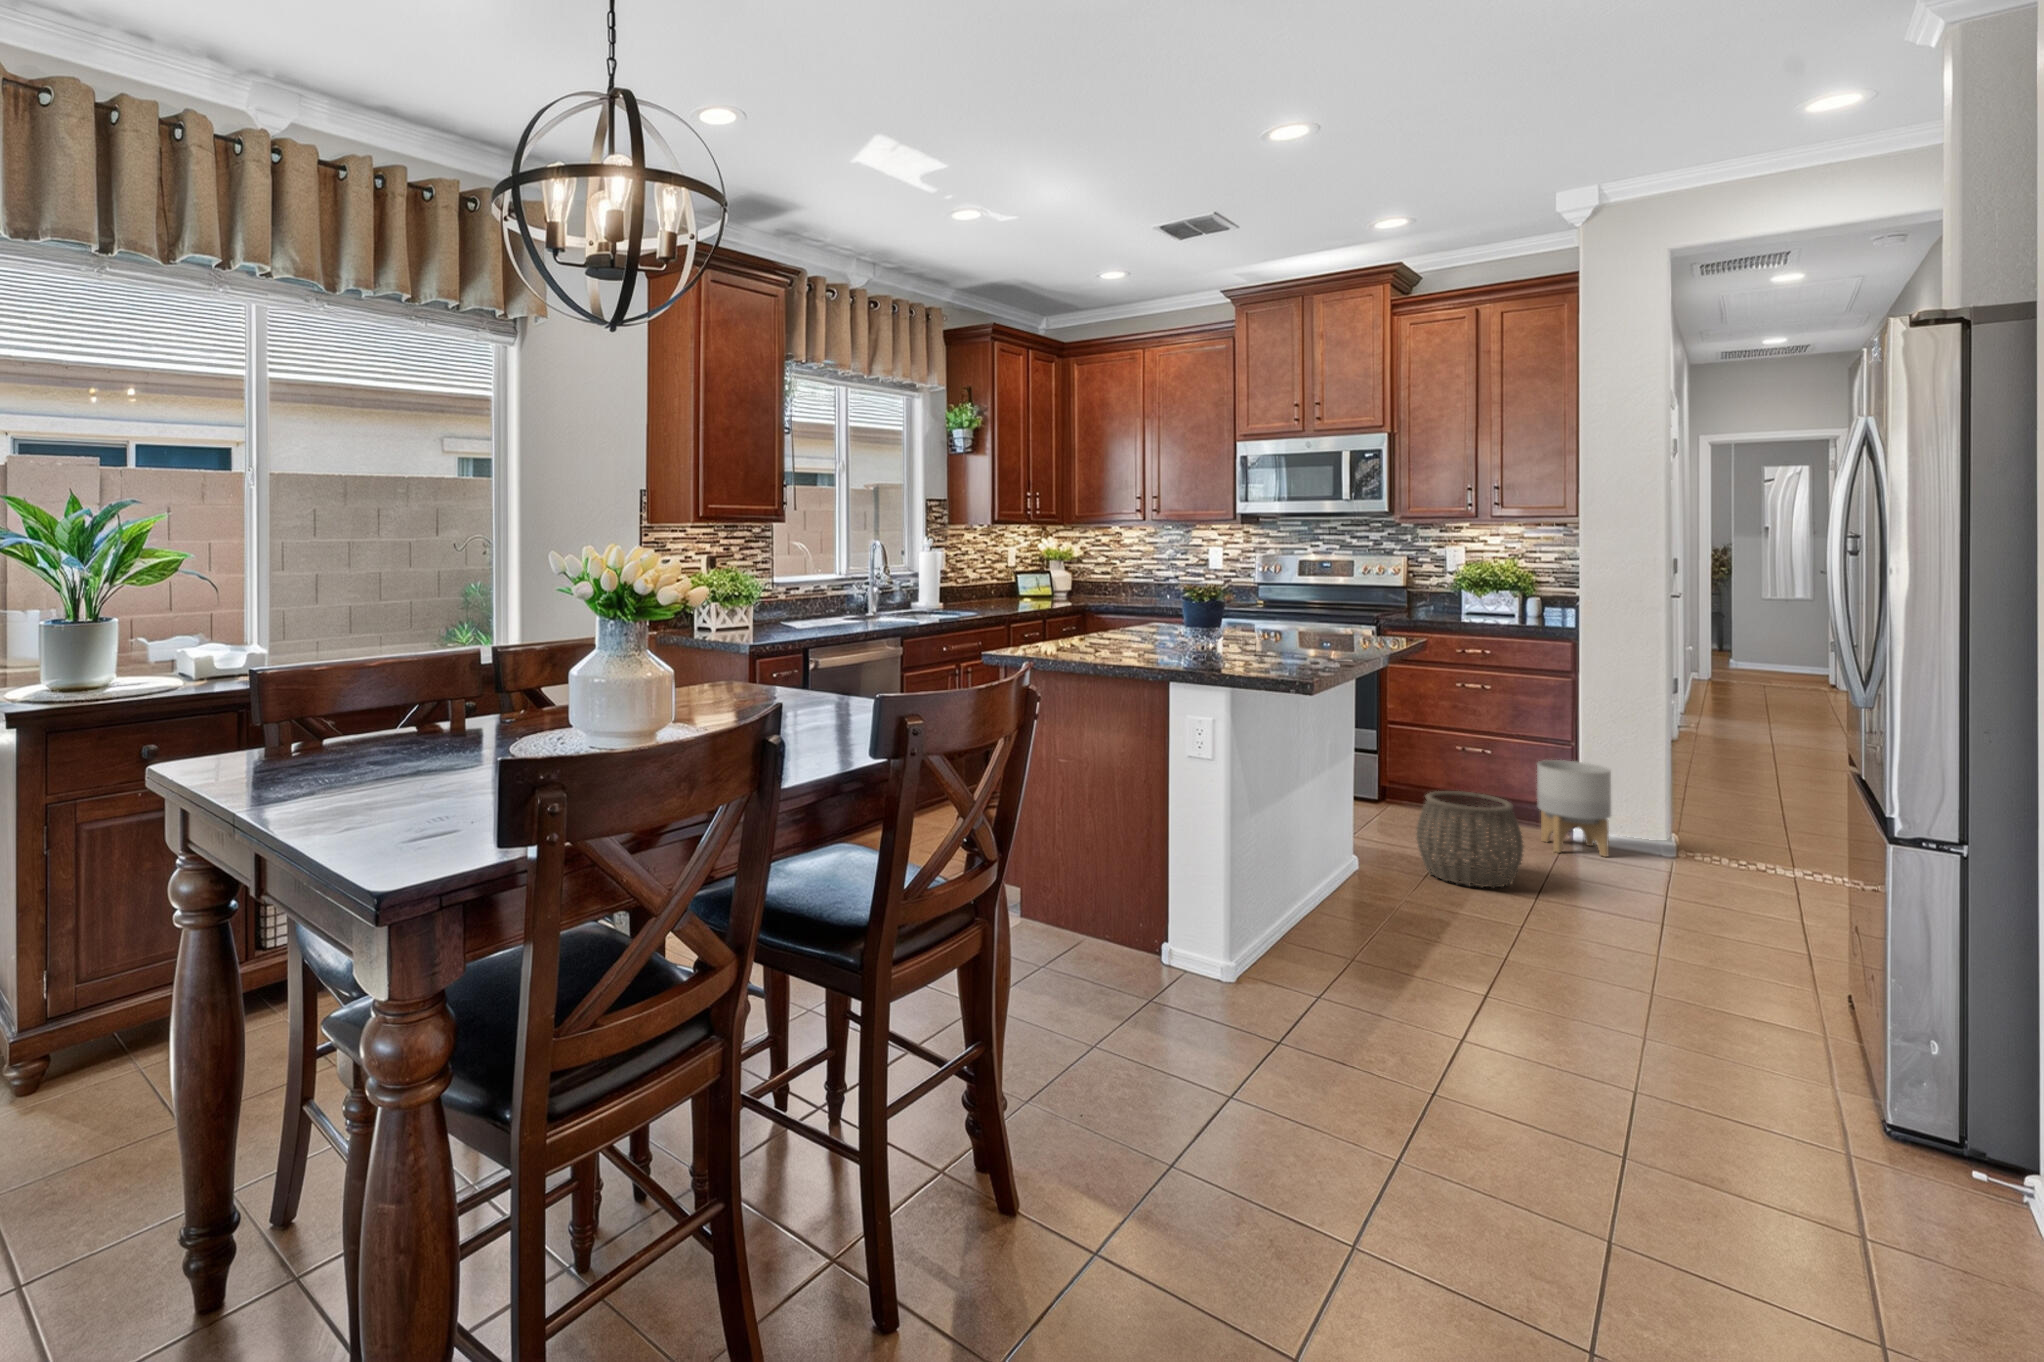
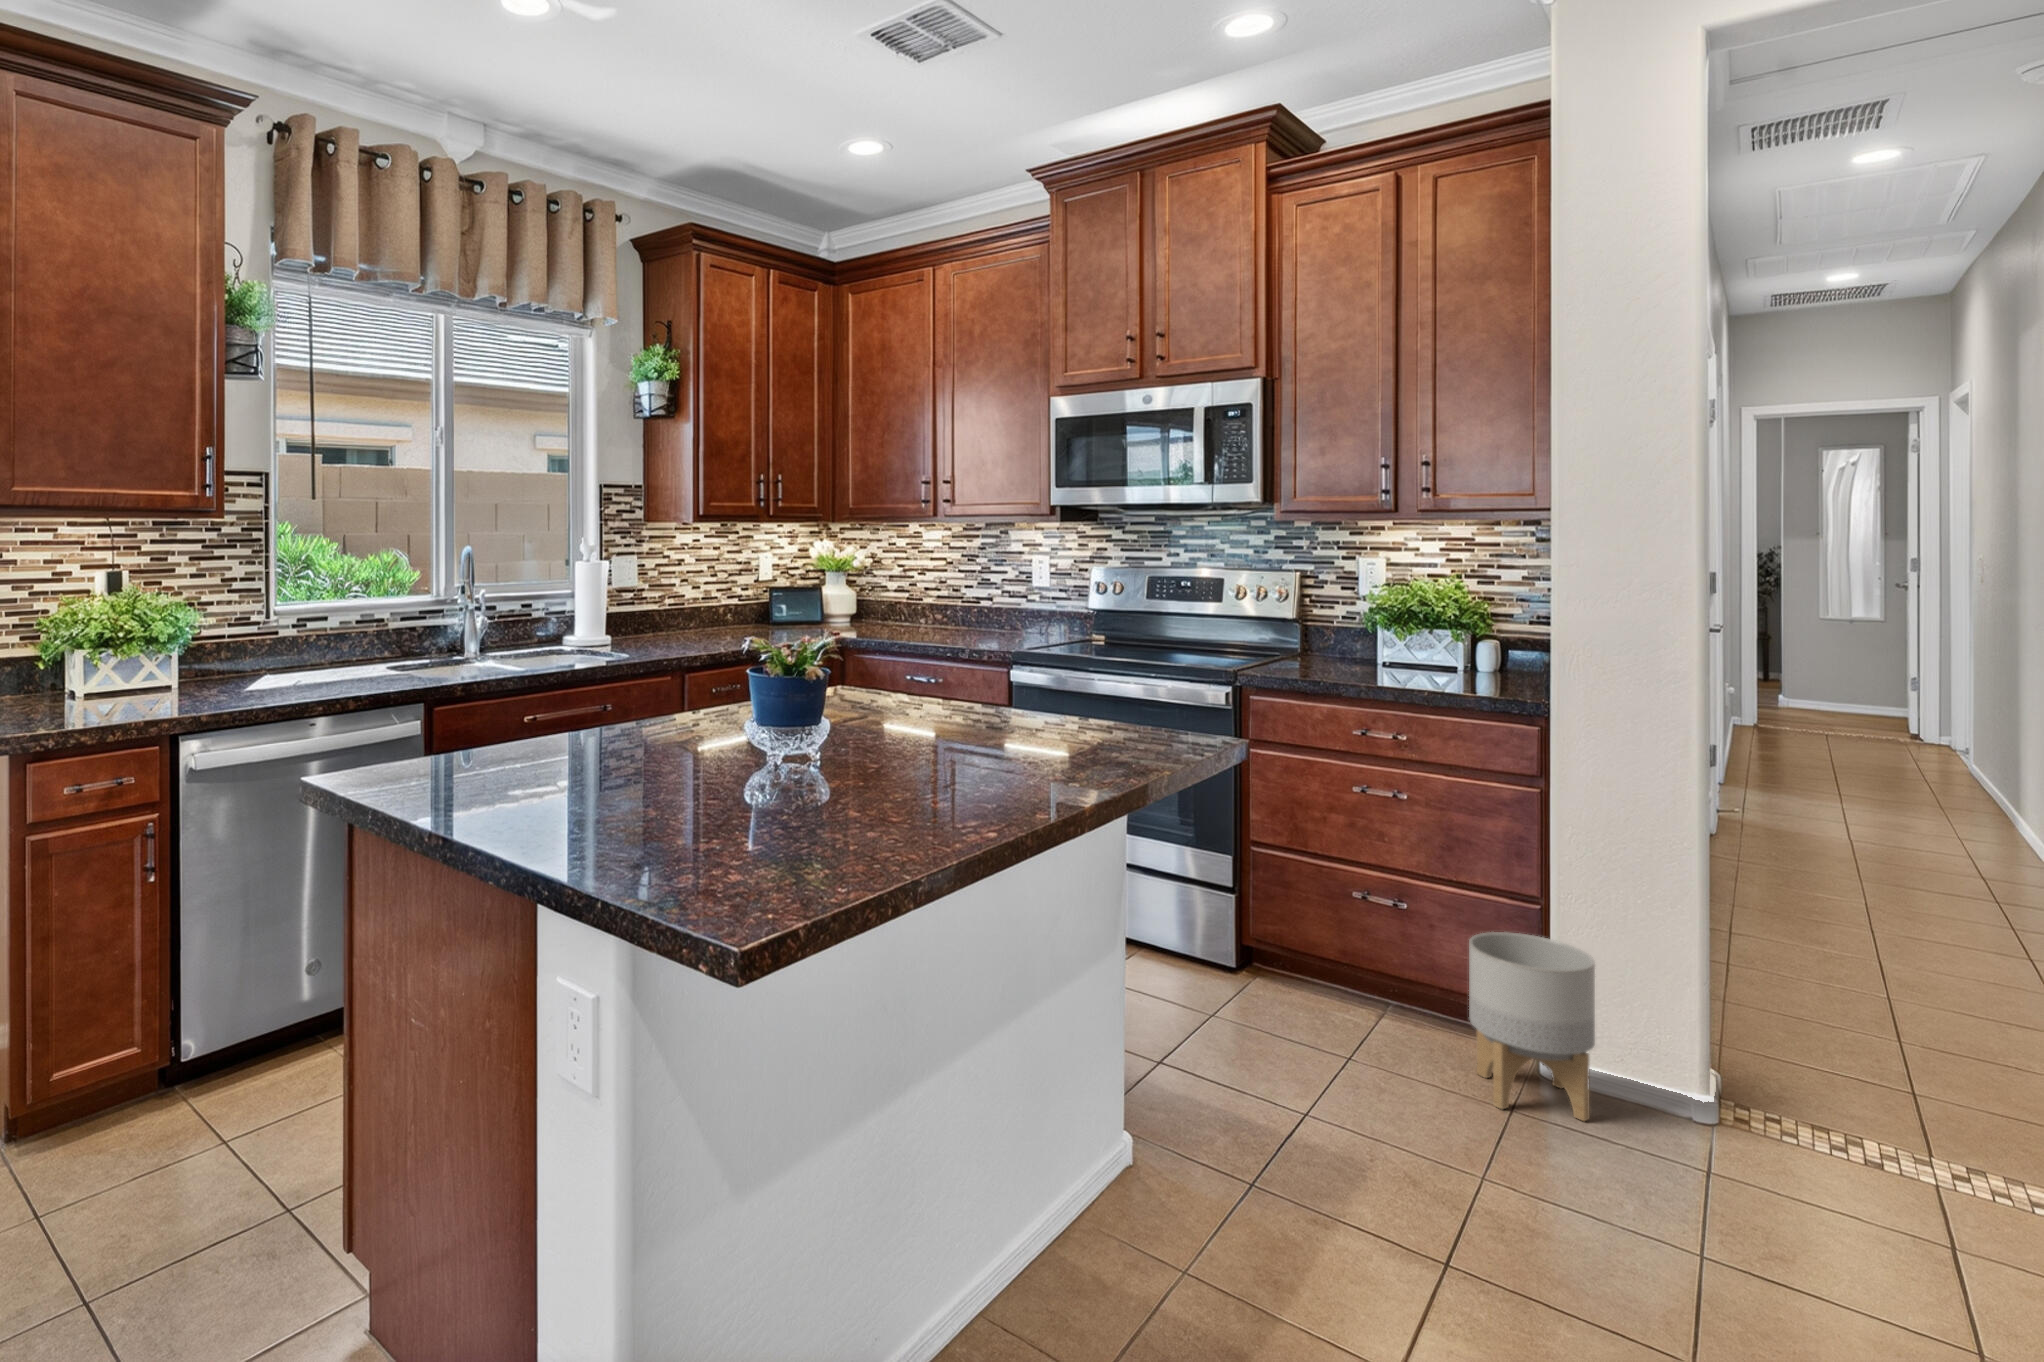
woven basket: present [1416,791,1524,888] -> none [1229,1013,1422,1228]

